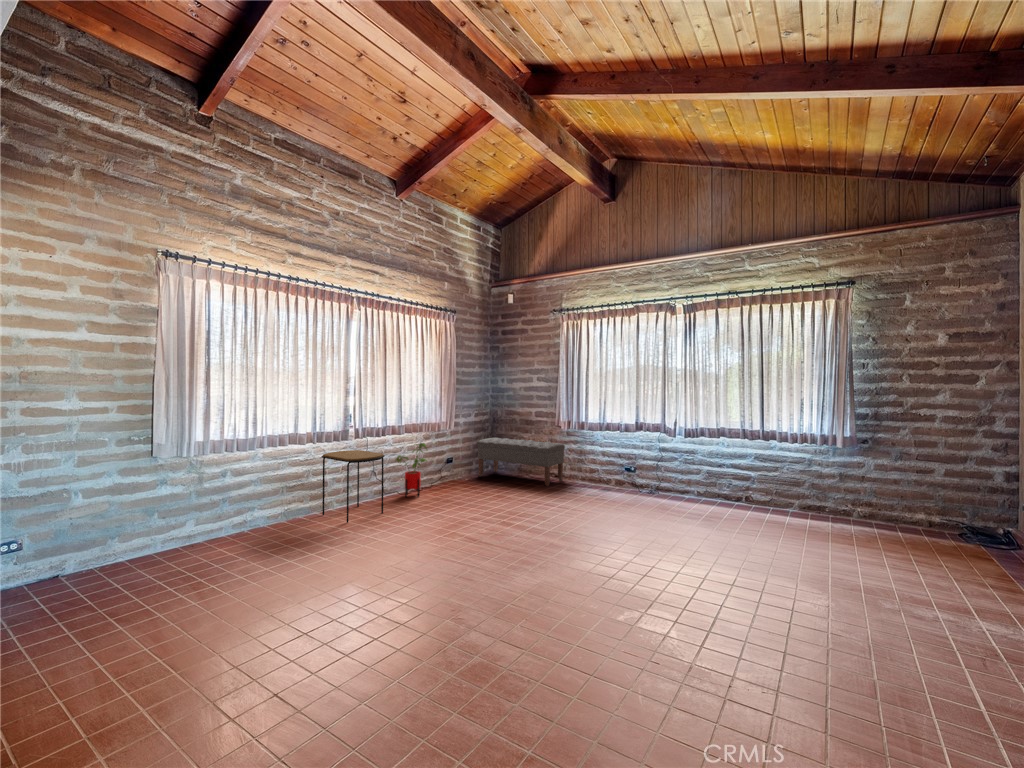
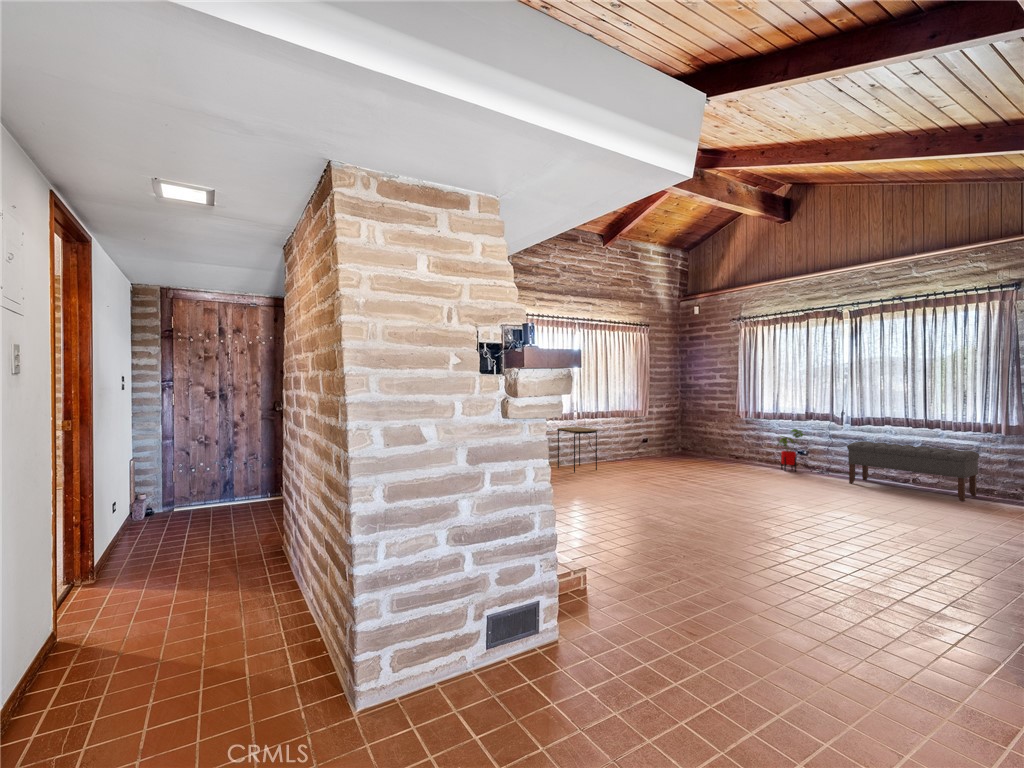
bench: present [477,437,565,486] -> present [847,441,979,501]
house plant: present [396,443,427,497] -> present [777,429,805,471]

